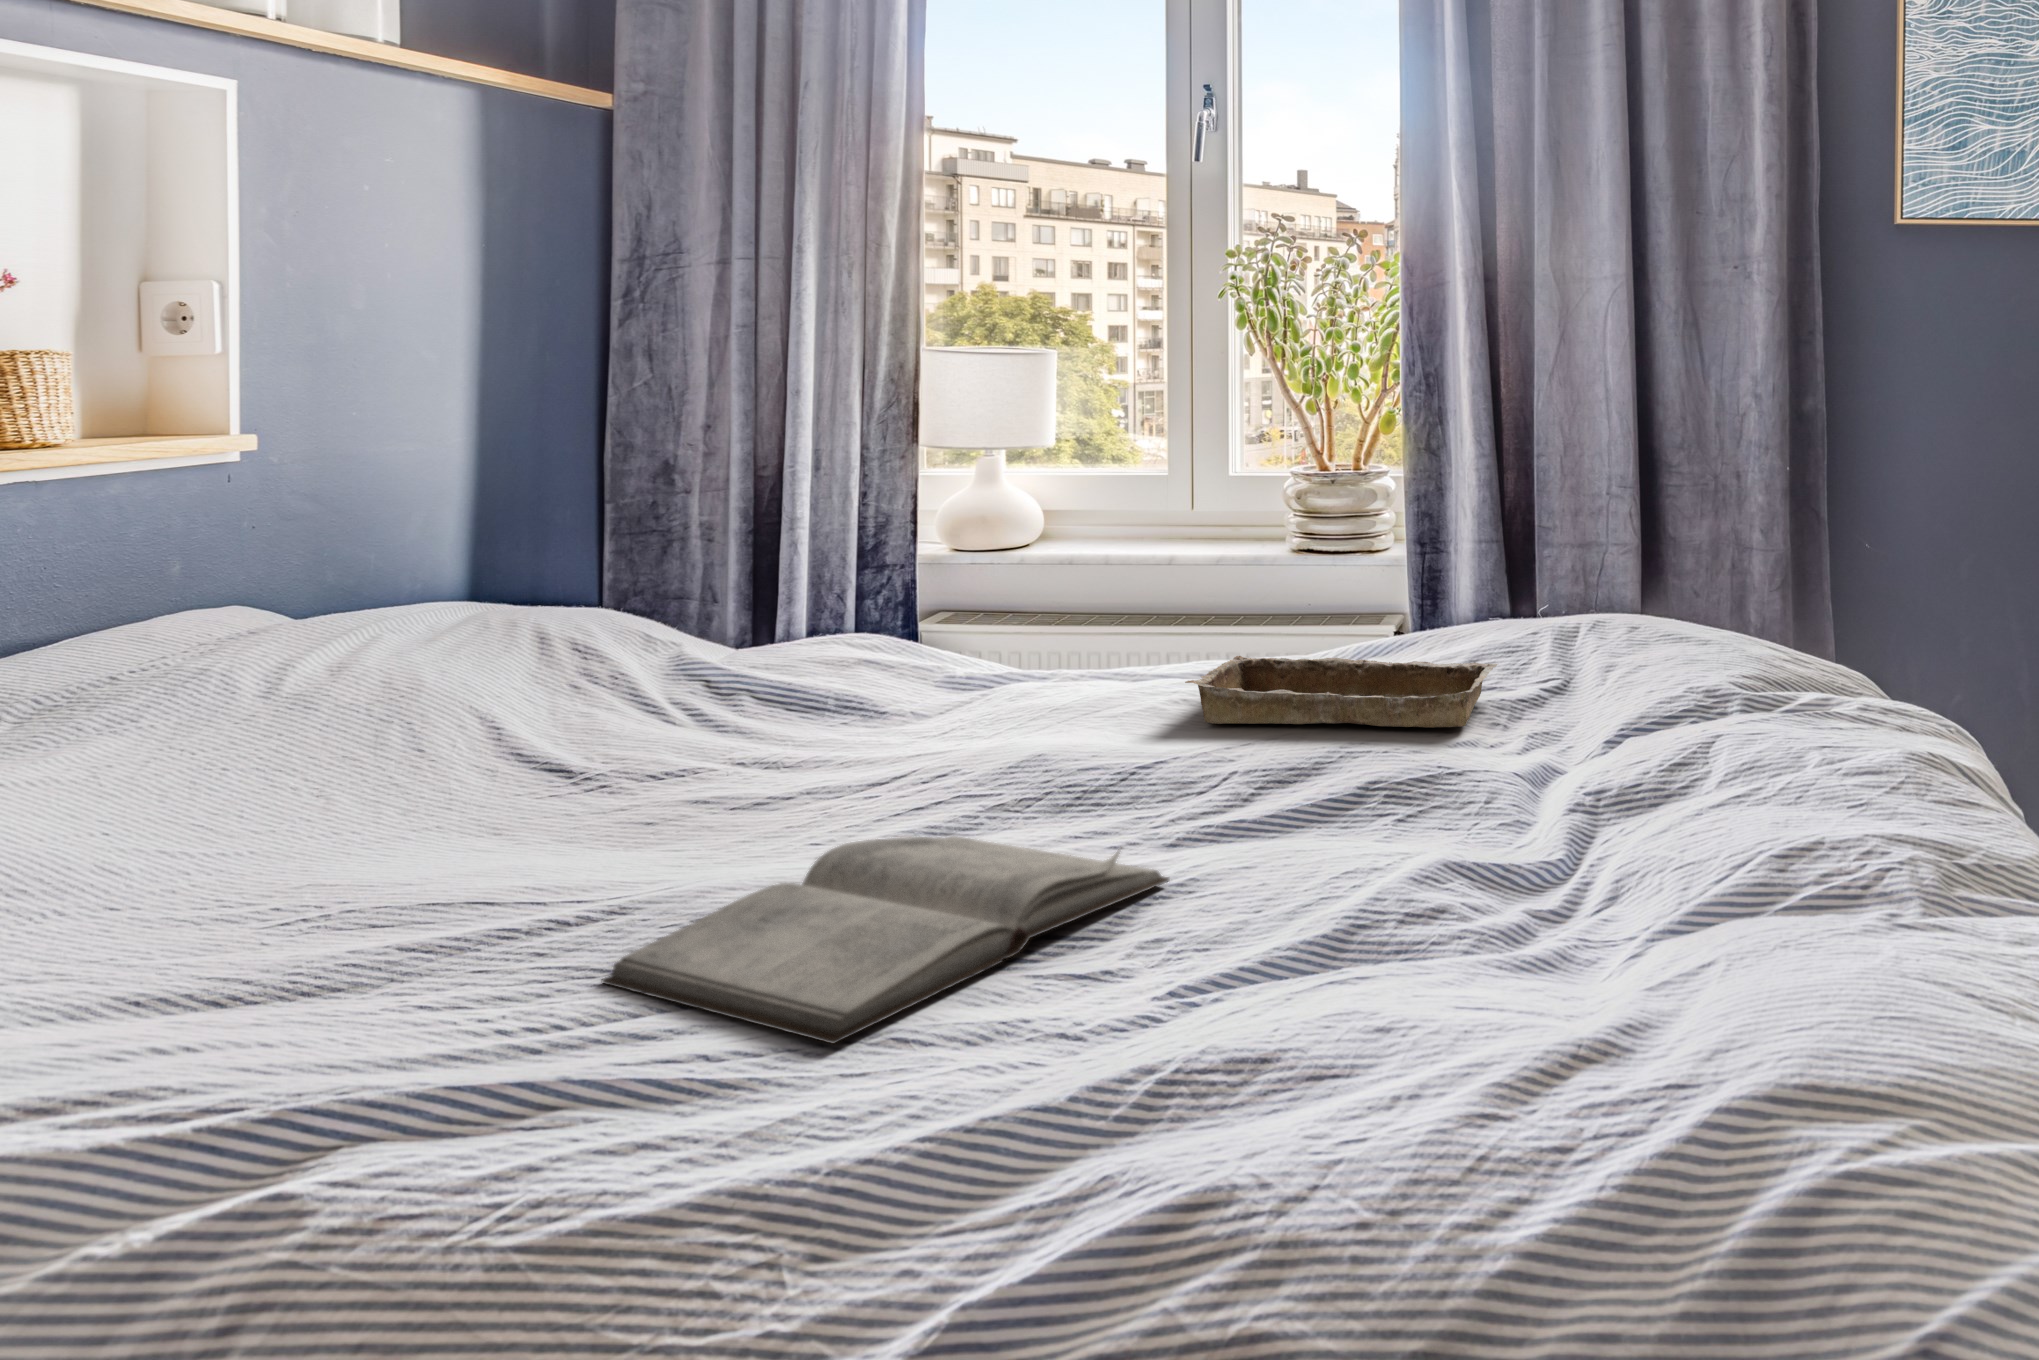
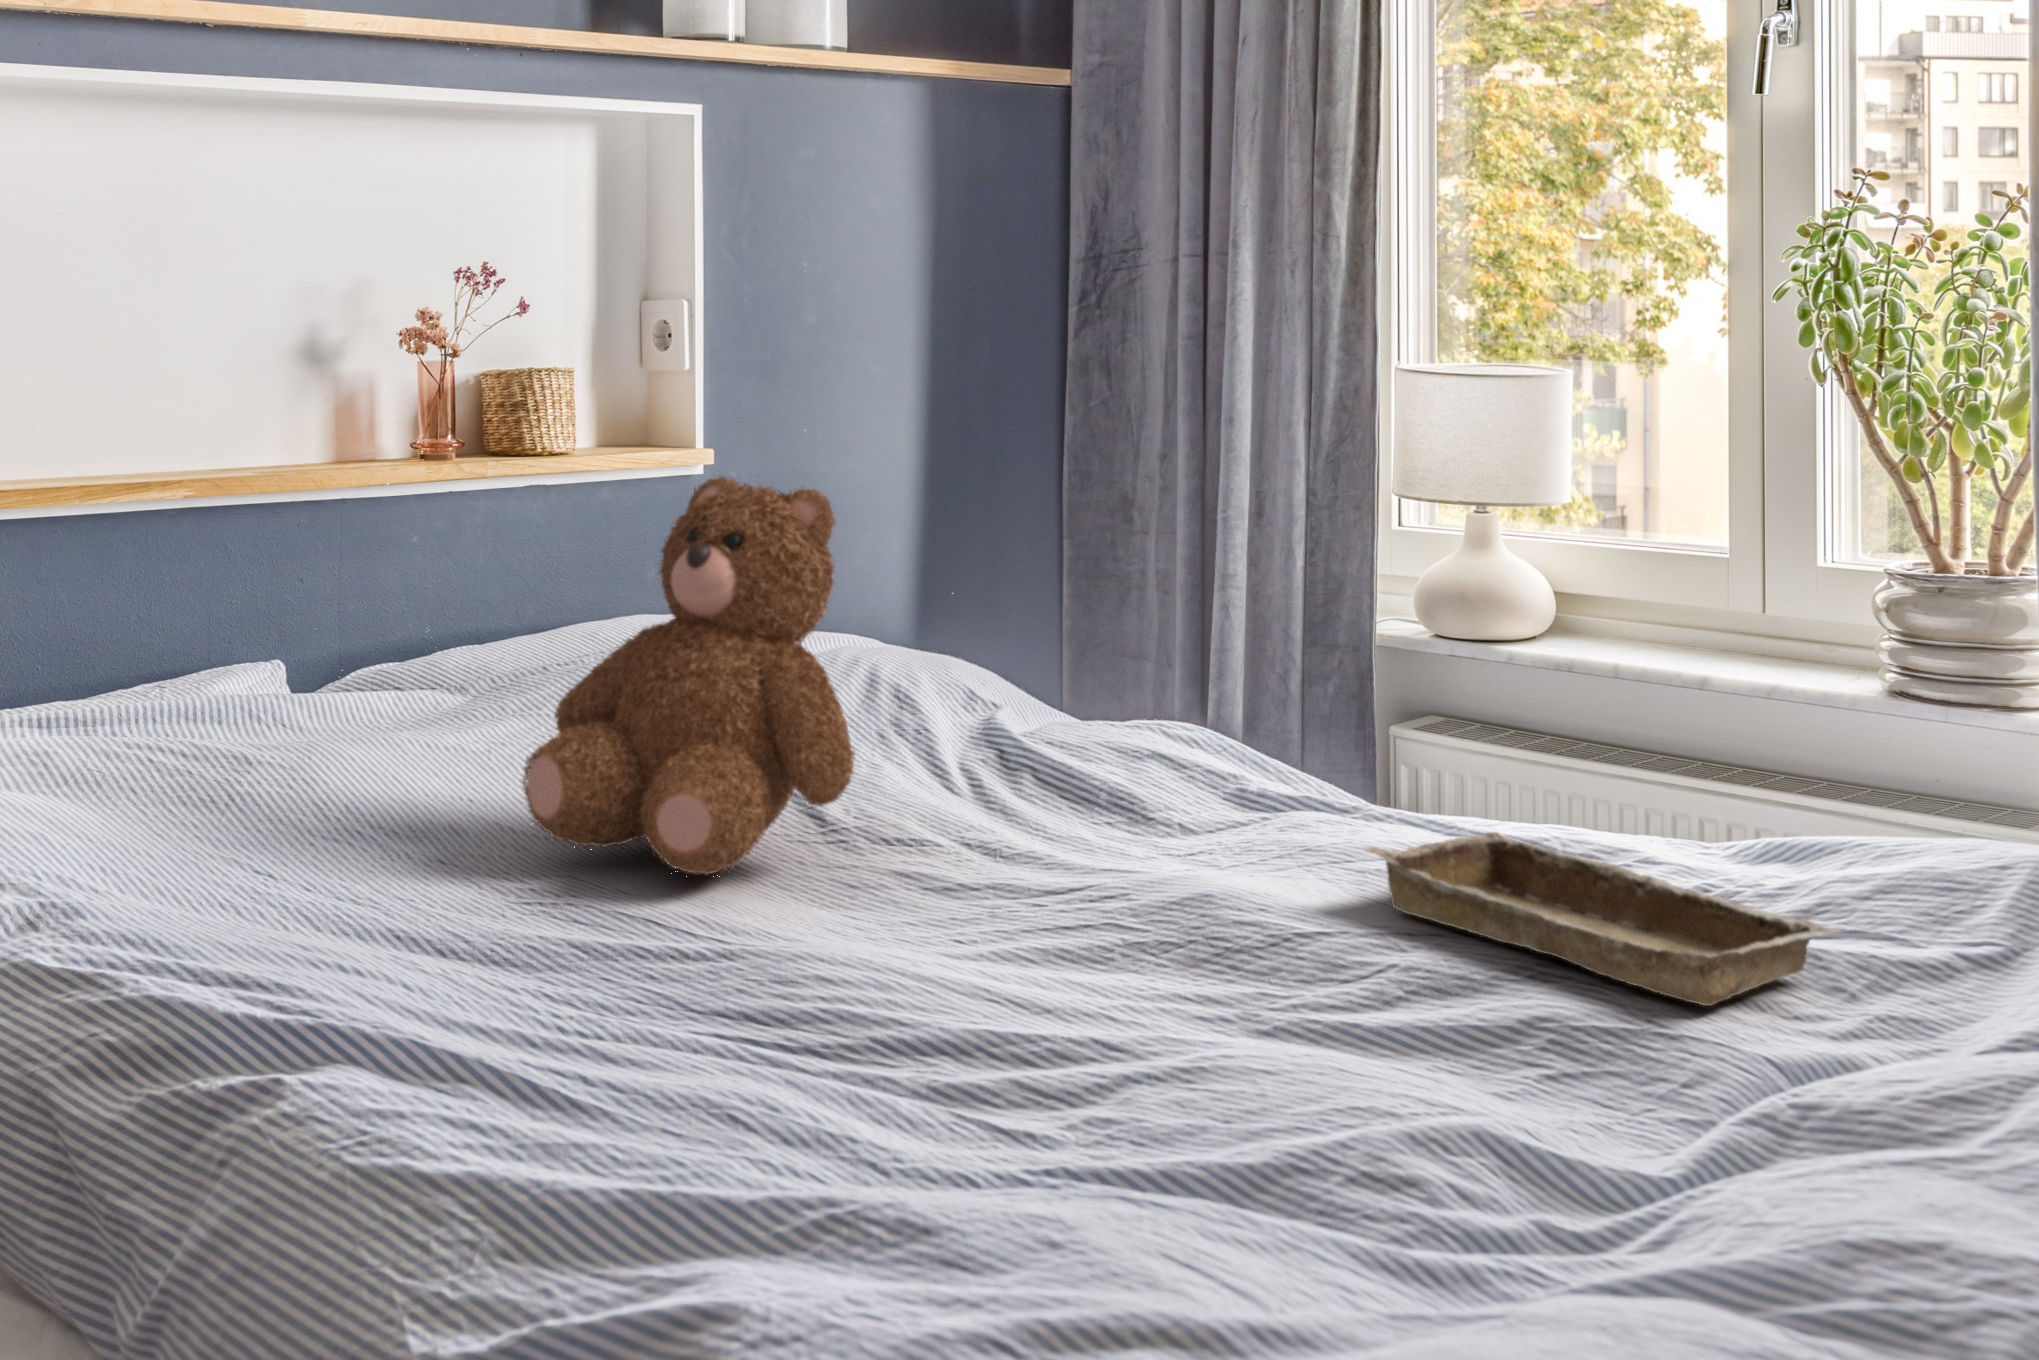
teddy bear: none [284,441,727,870] -> present [523,477,855,875]
diary: present [602,836,1169,1044] -> none [611,929,1103,1102]

